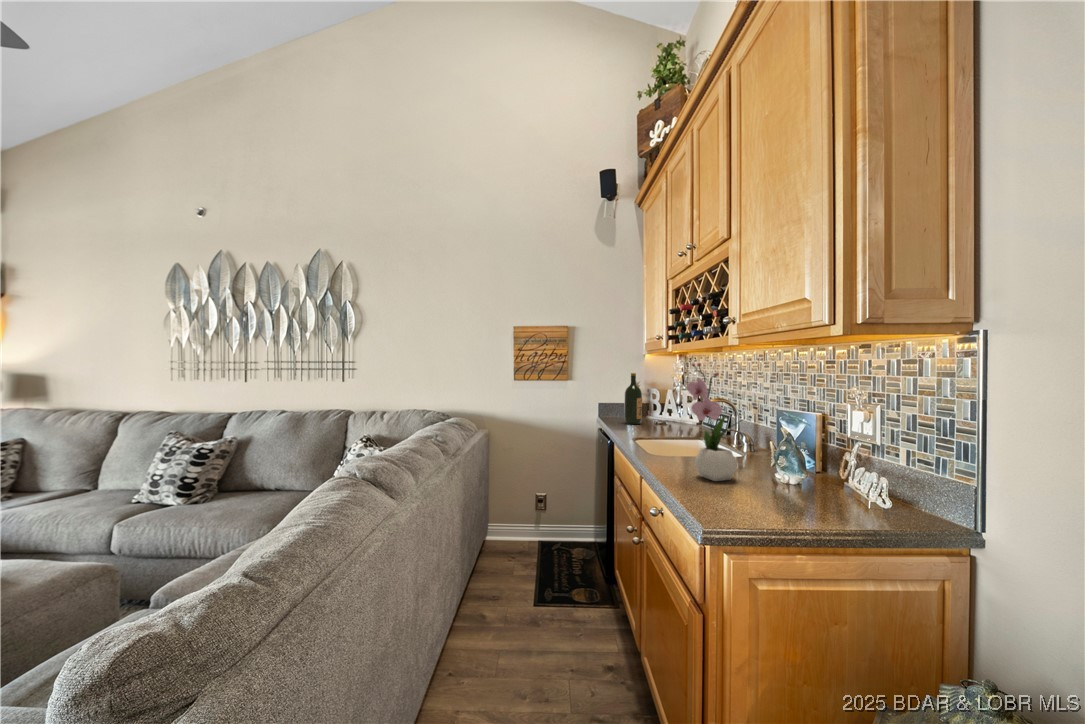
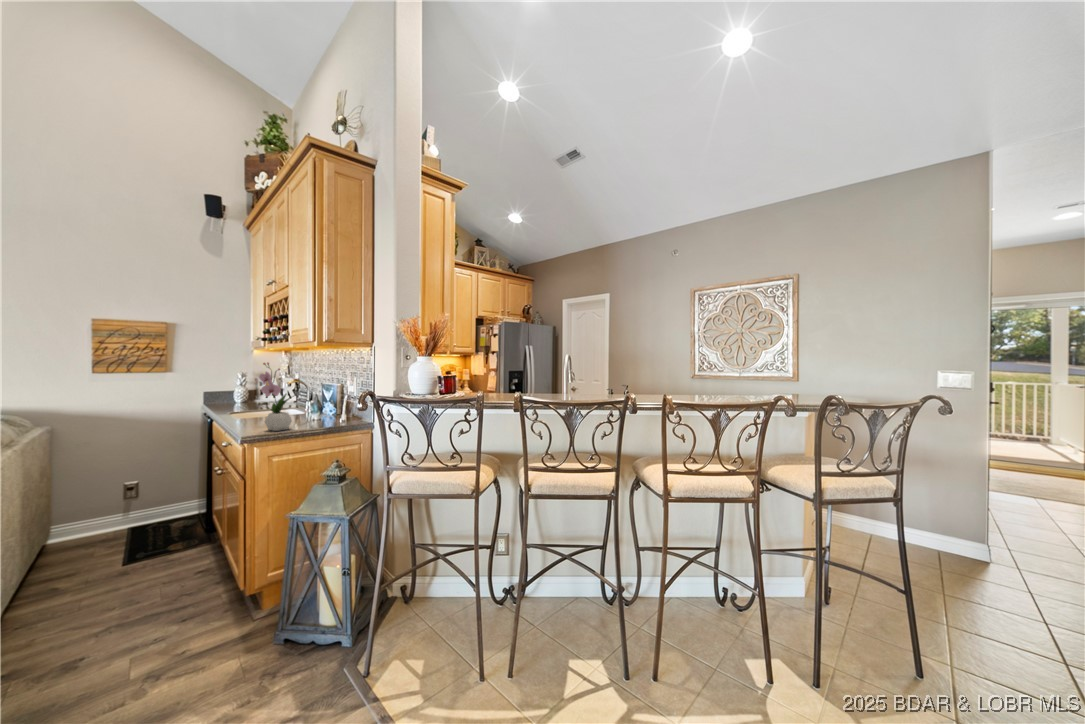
wine bottle: present [624,373,642,425] -> none [230,366,247,407]

